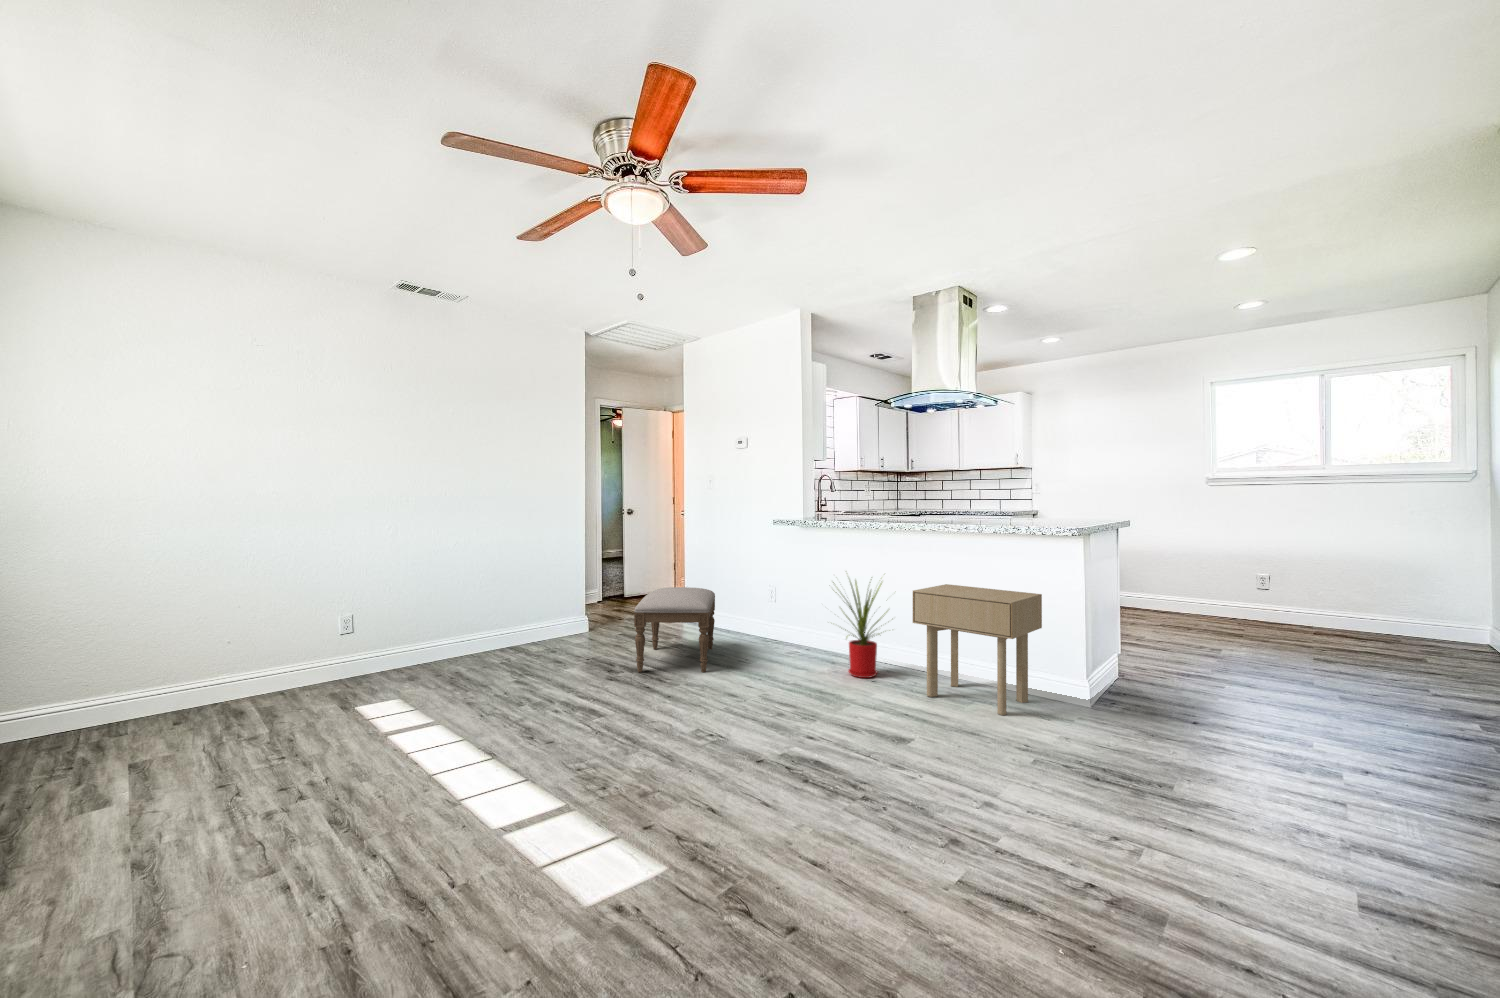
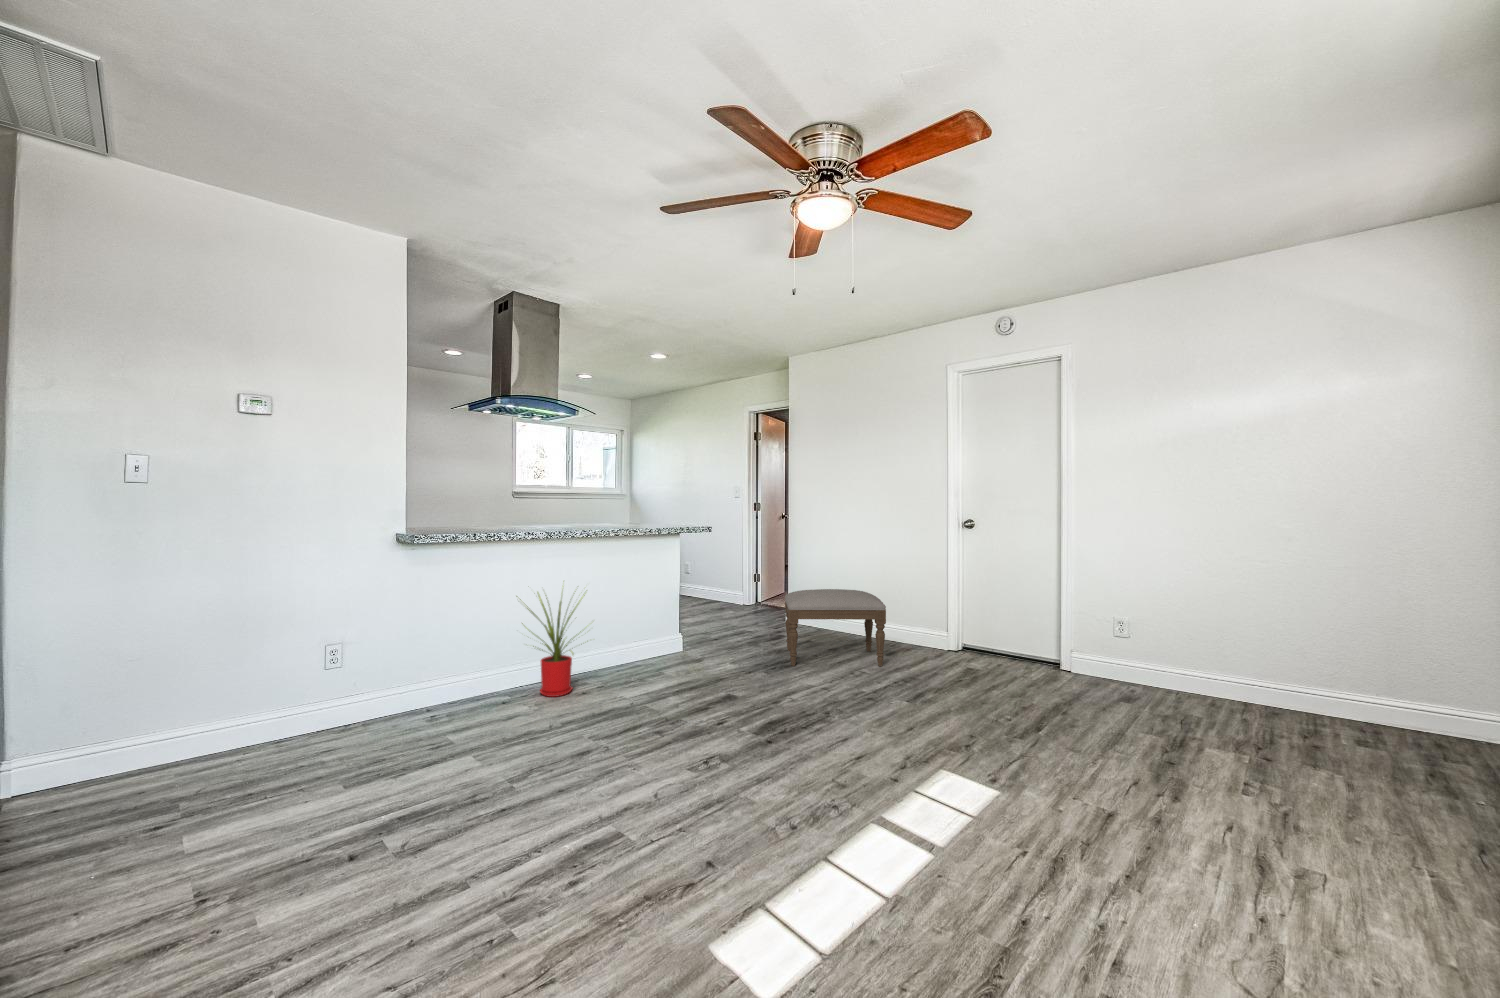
side table: present [913,584,1042,715] -> none [601,576,702,679]
ottoman: present [634,587,715,672] -> present [785,589,886,666]

